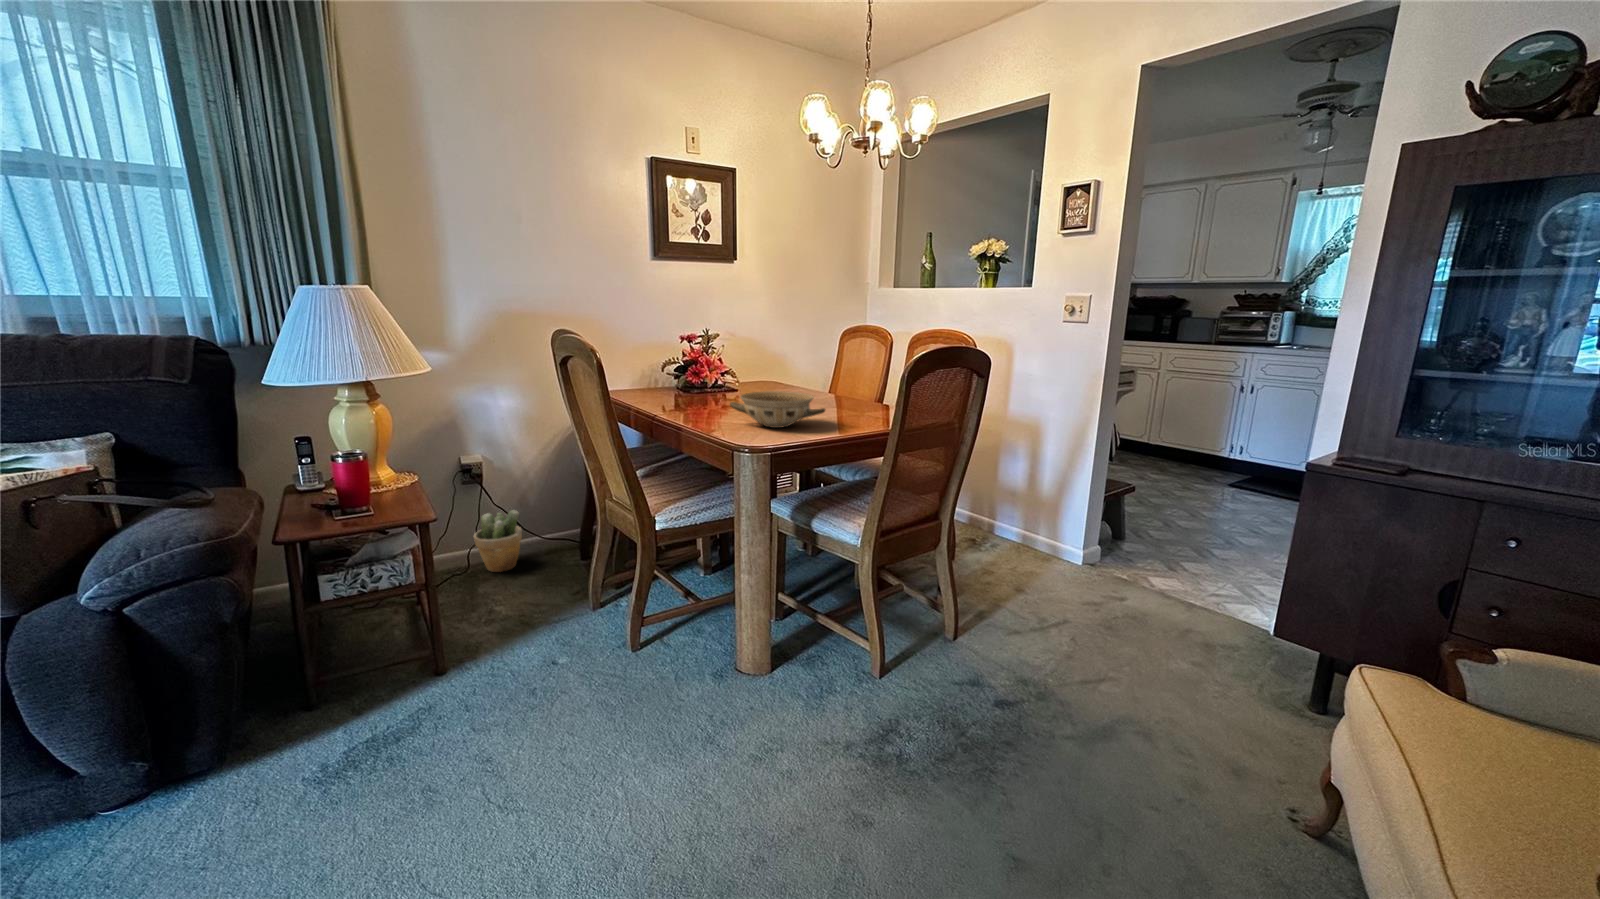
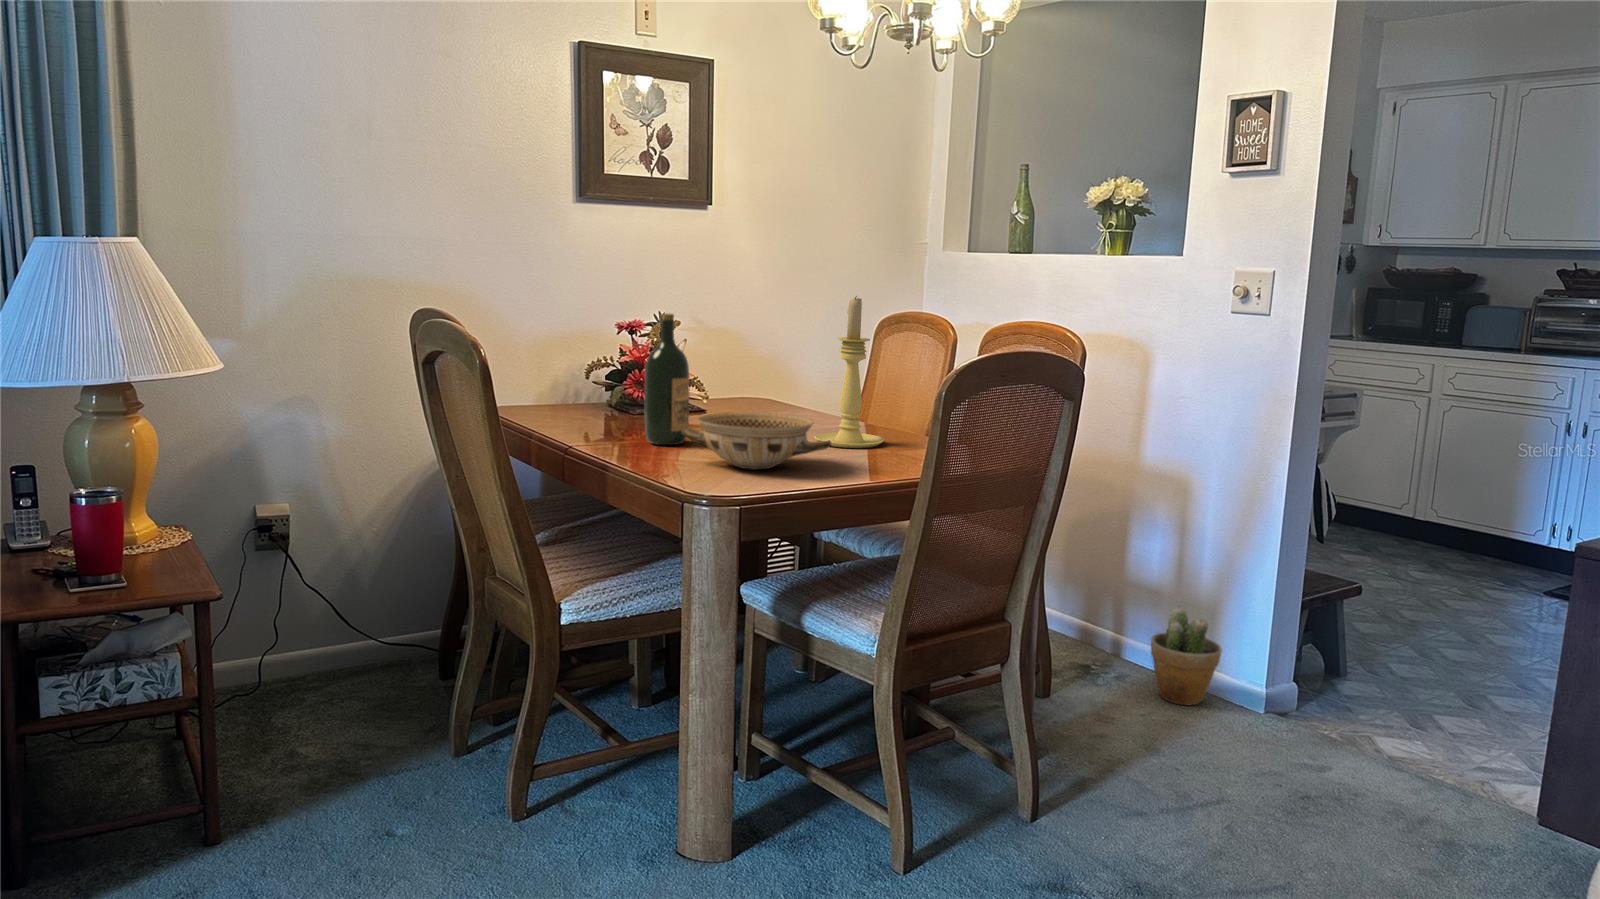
candle holder: none [810,316,854,412] -> present [814,296,884,448]
wine bottle: none [703,329,732,413] -> present [645,313,690,445]
potted plant: present [474,510,522,572] -> present [1151,608,1222,705]

